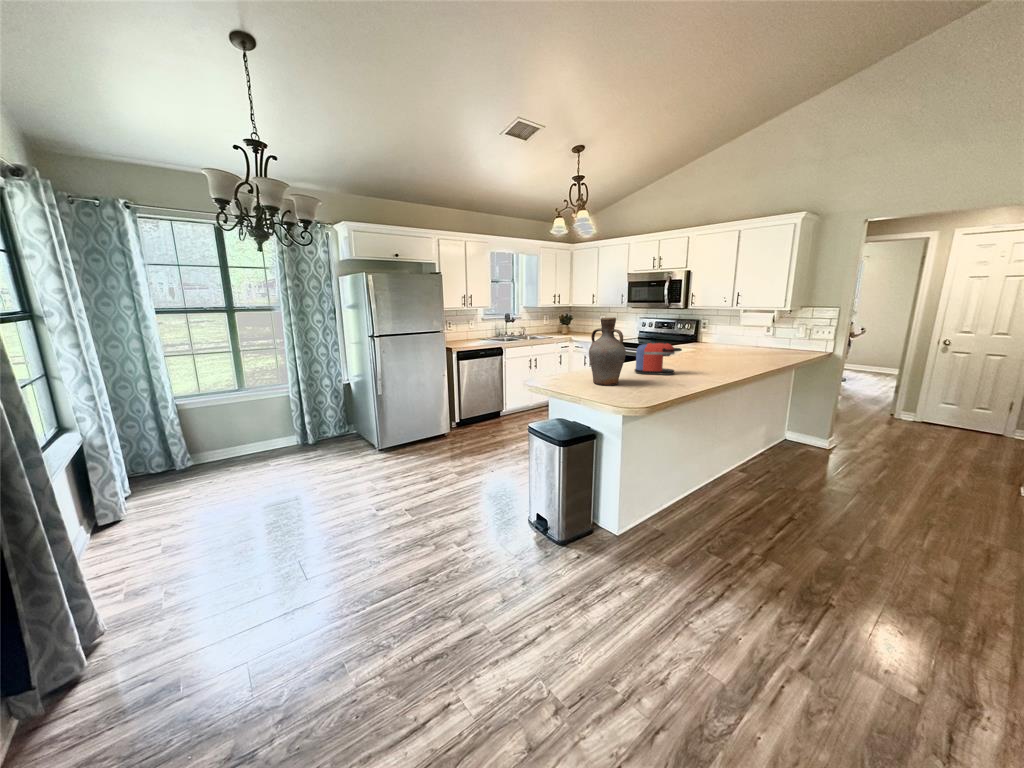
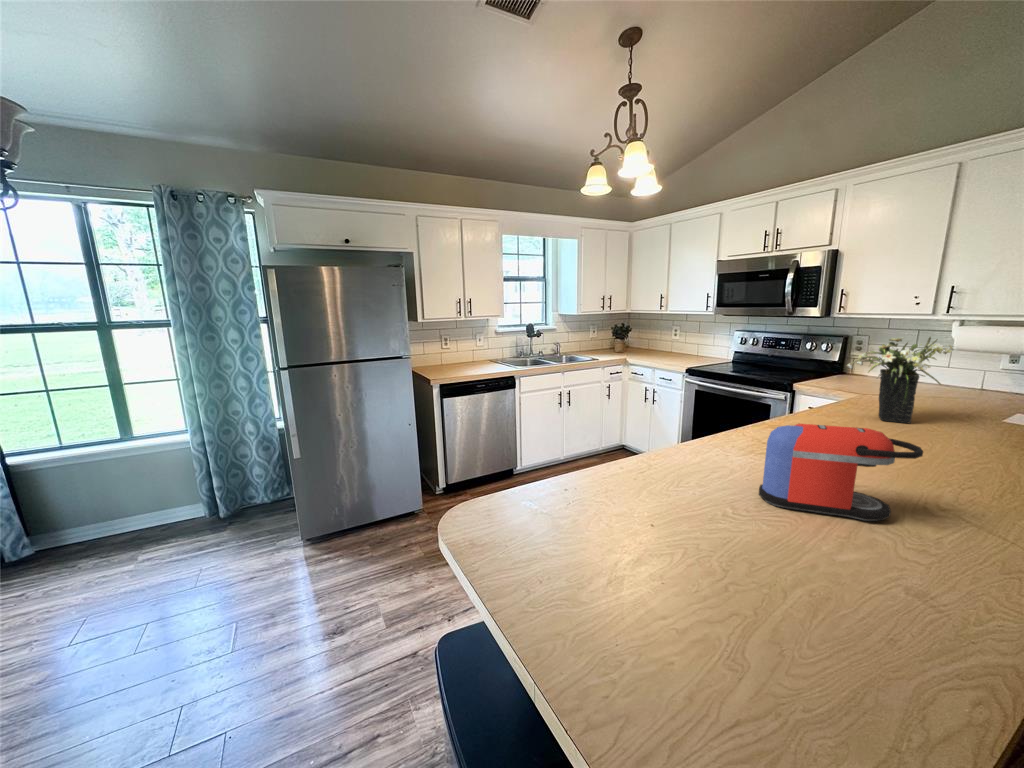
flower arrangement: none [682,316,722,357] -> present [847,337,952,423]
vase: present [589,317,626,386] -> none [622,364,755,601]

